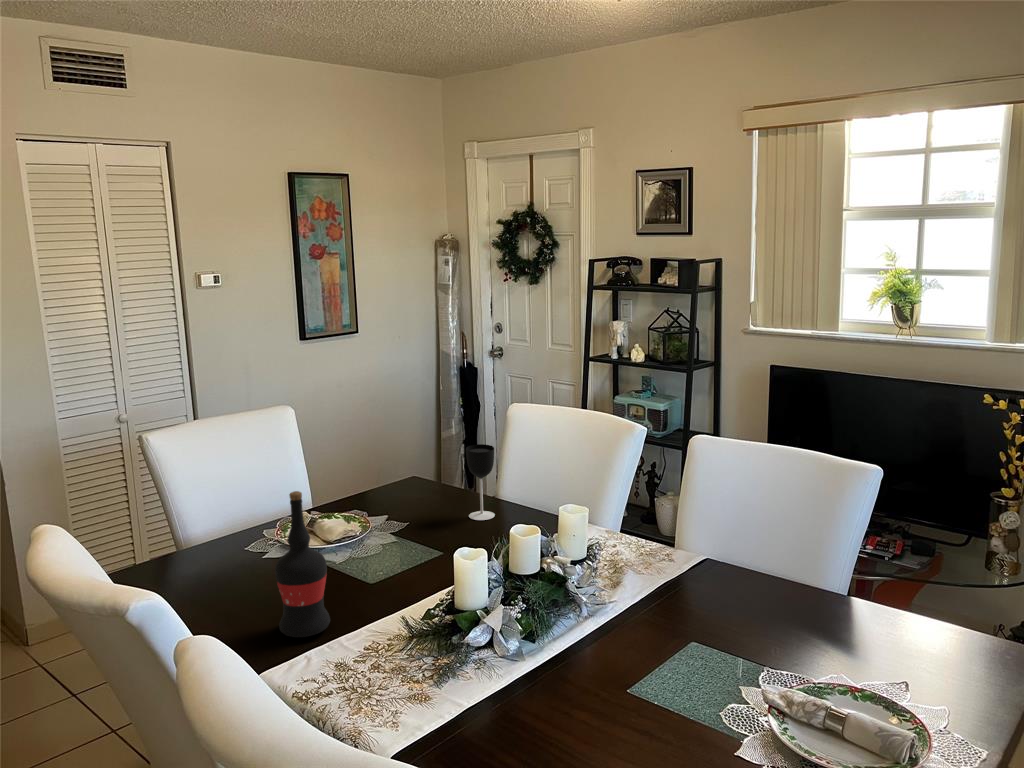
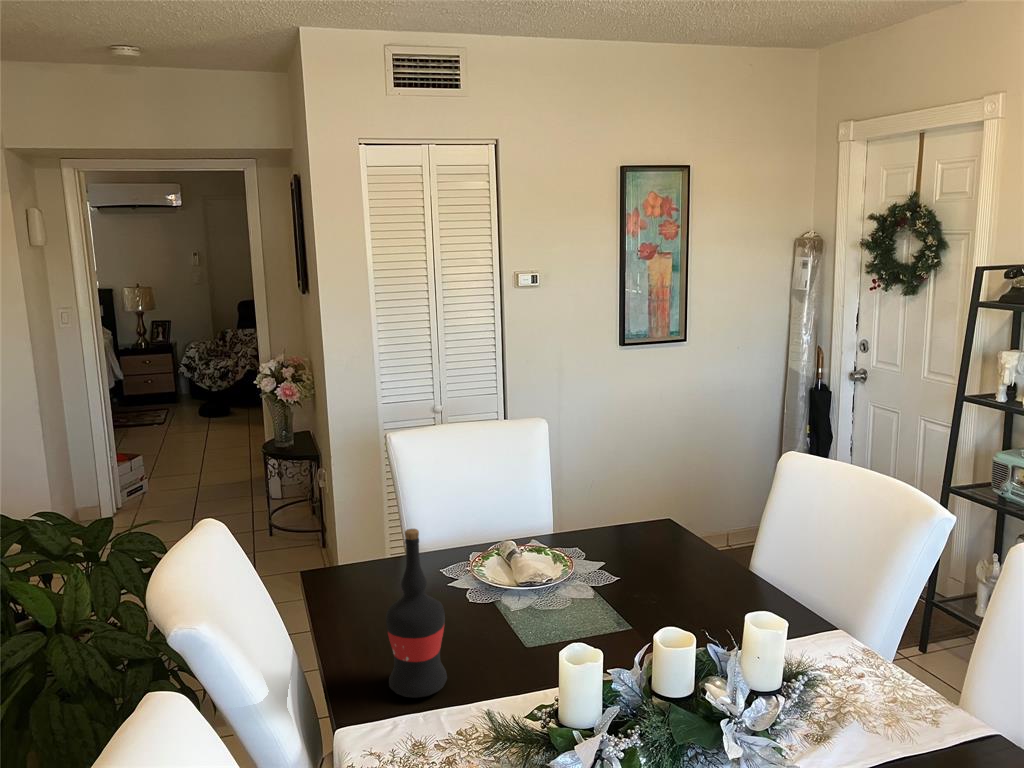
wine glass: present [466,444,495,520] -> none [694,497,731,595]

